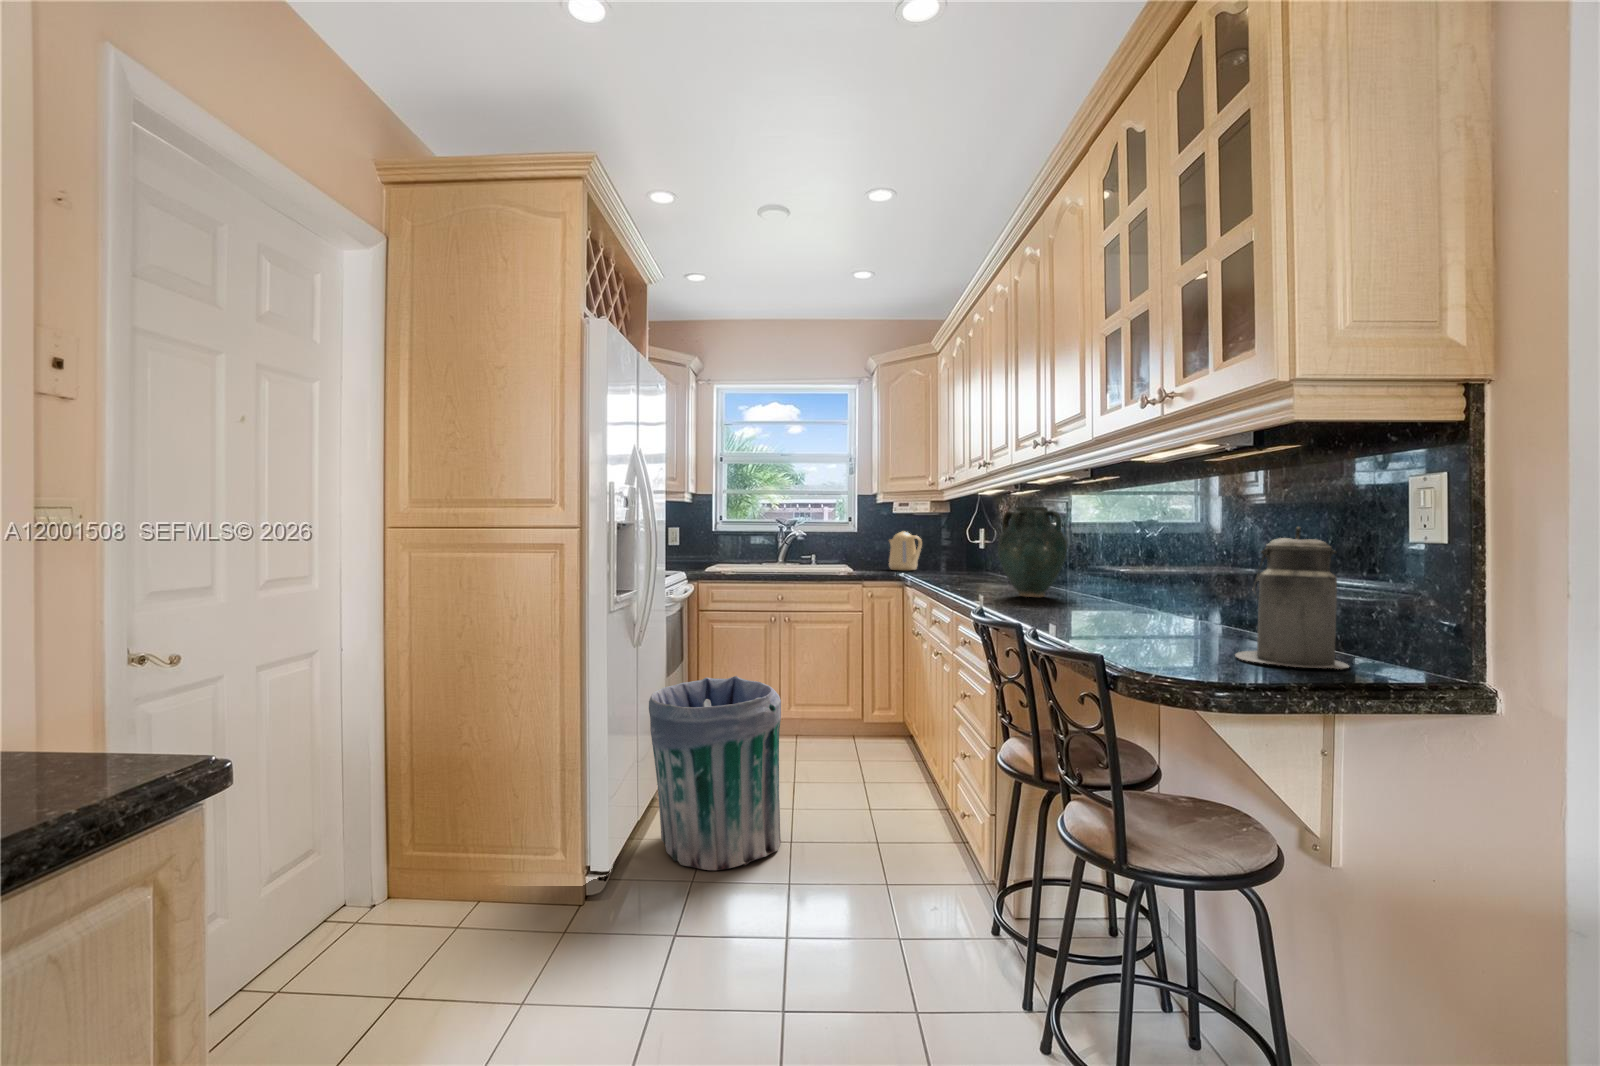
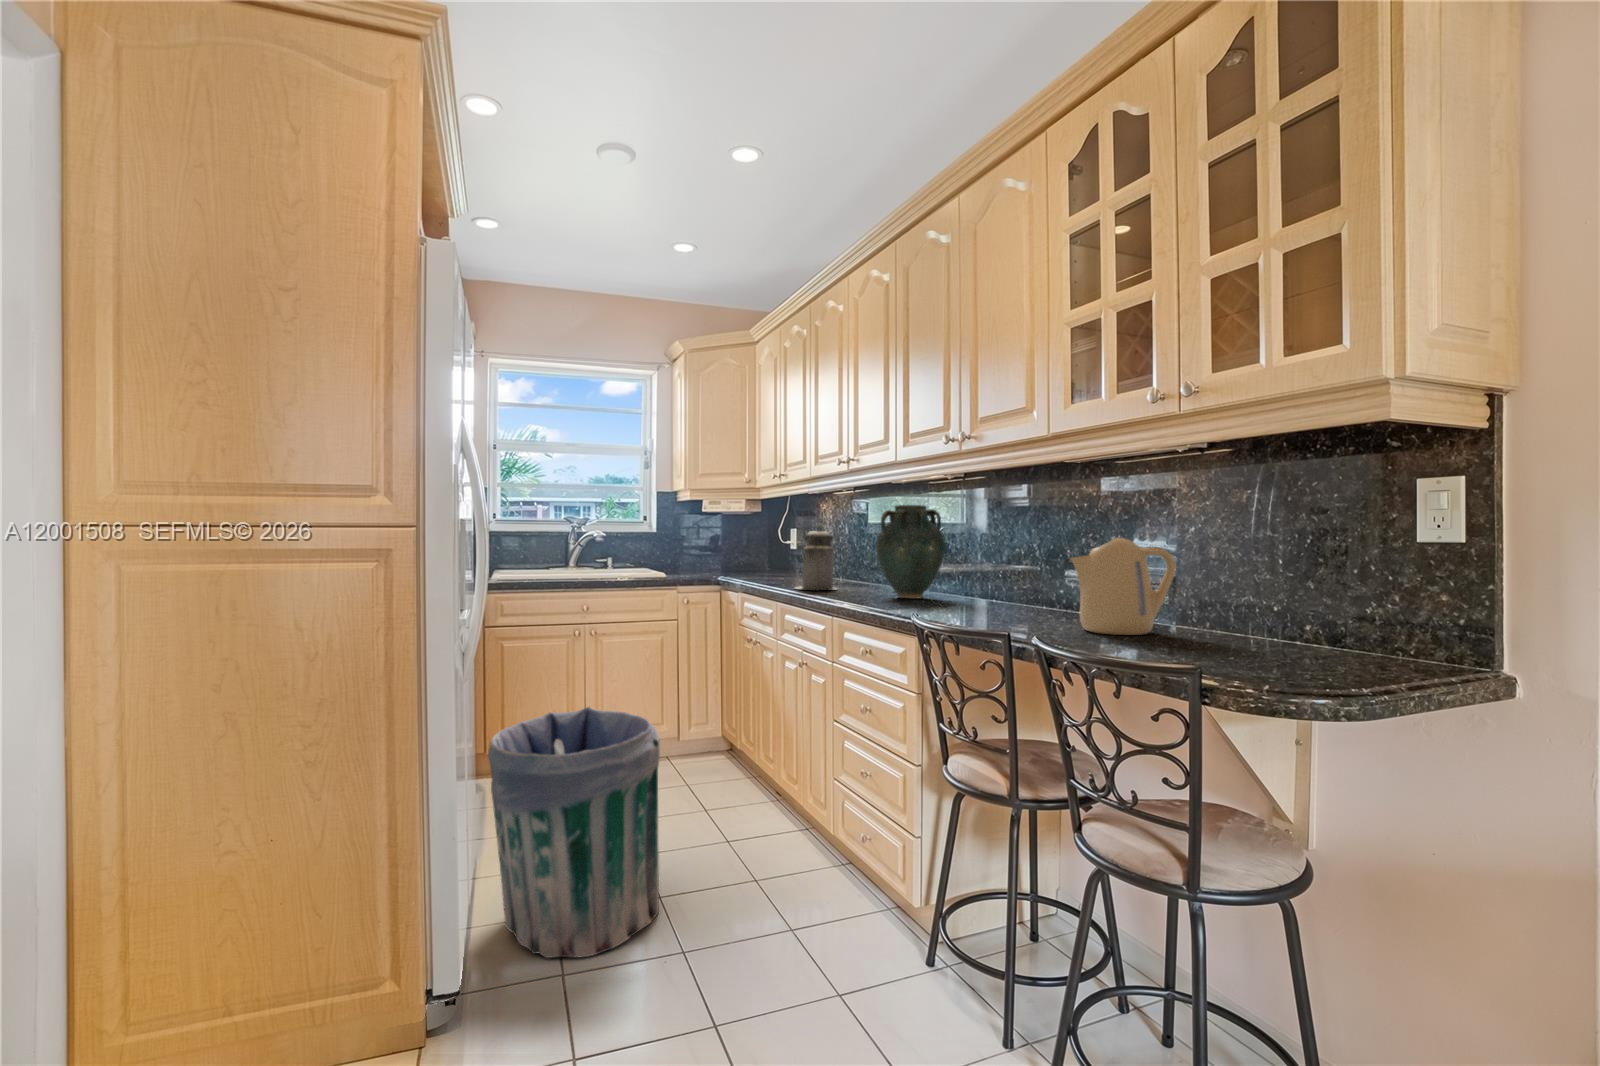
canister: present [1235,527,1349,669] -> present [795,527,837,590]
kettle: present [889,532,922,570] -> present [1071,538,1176,635]

